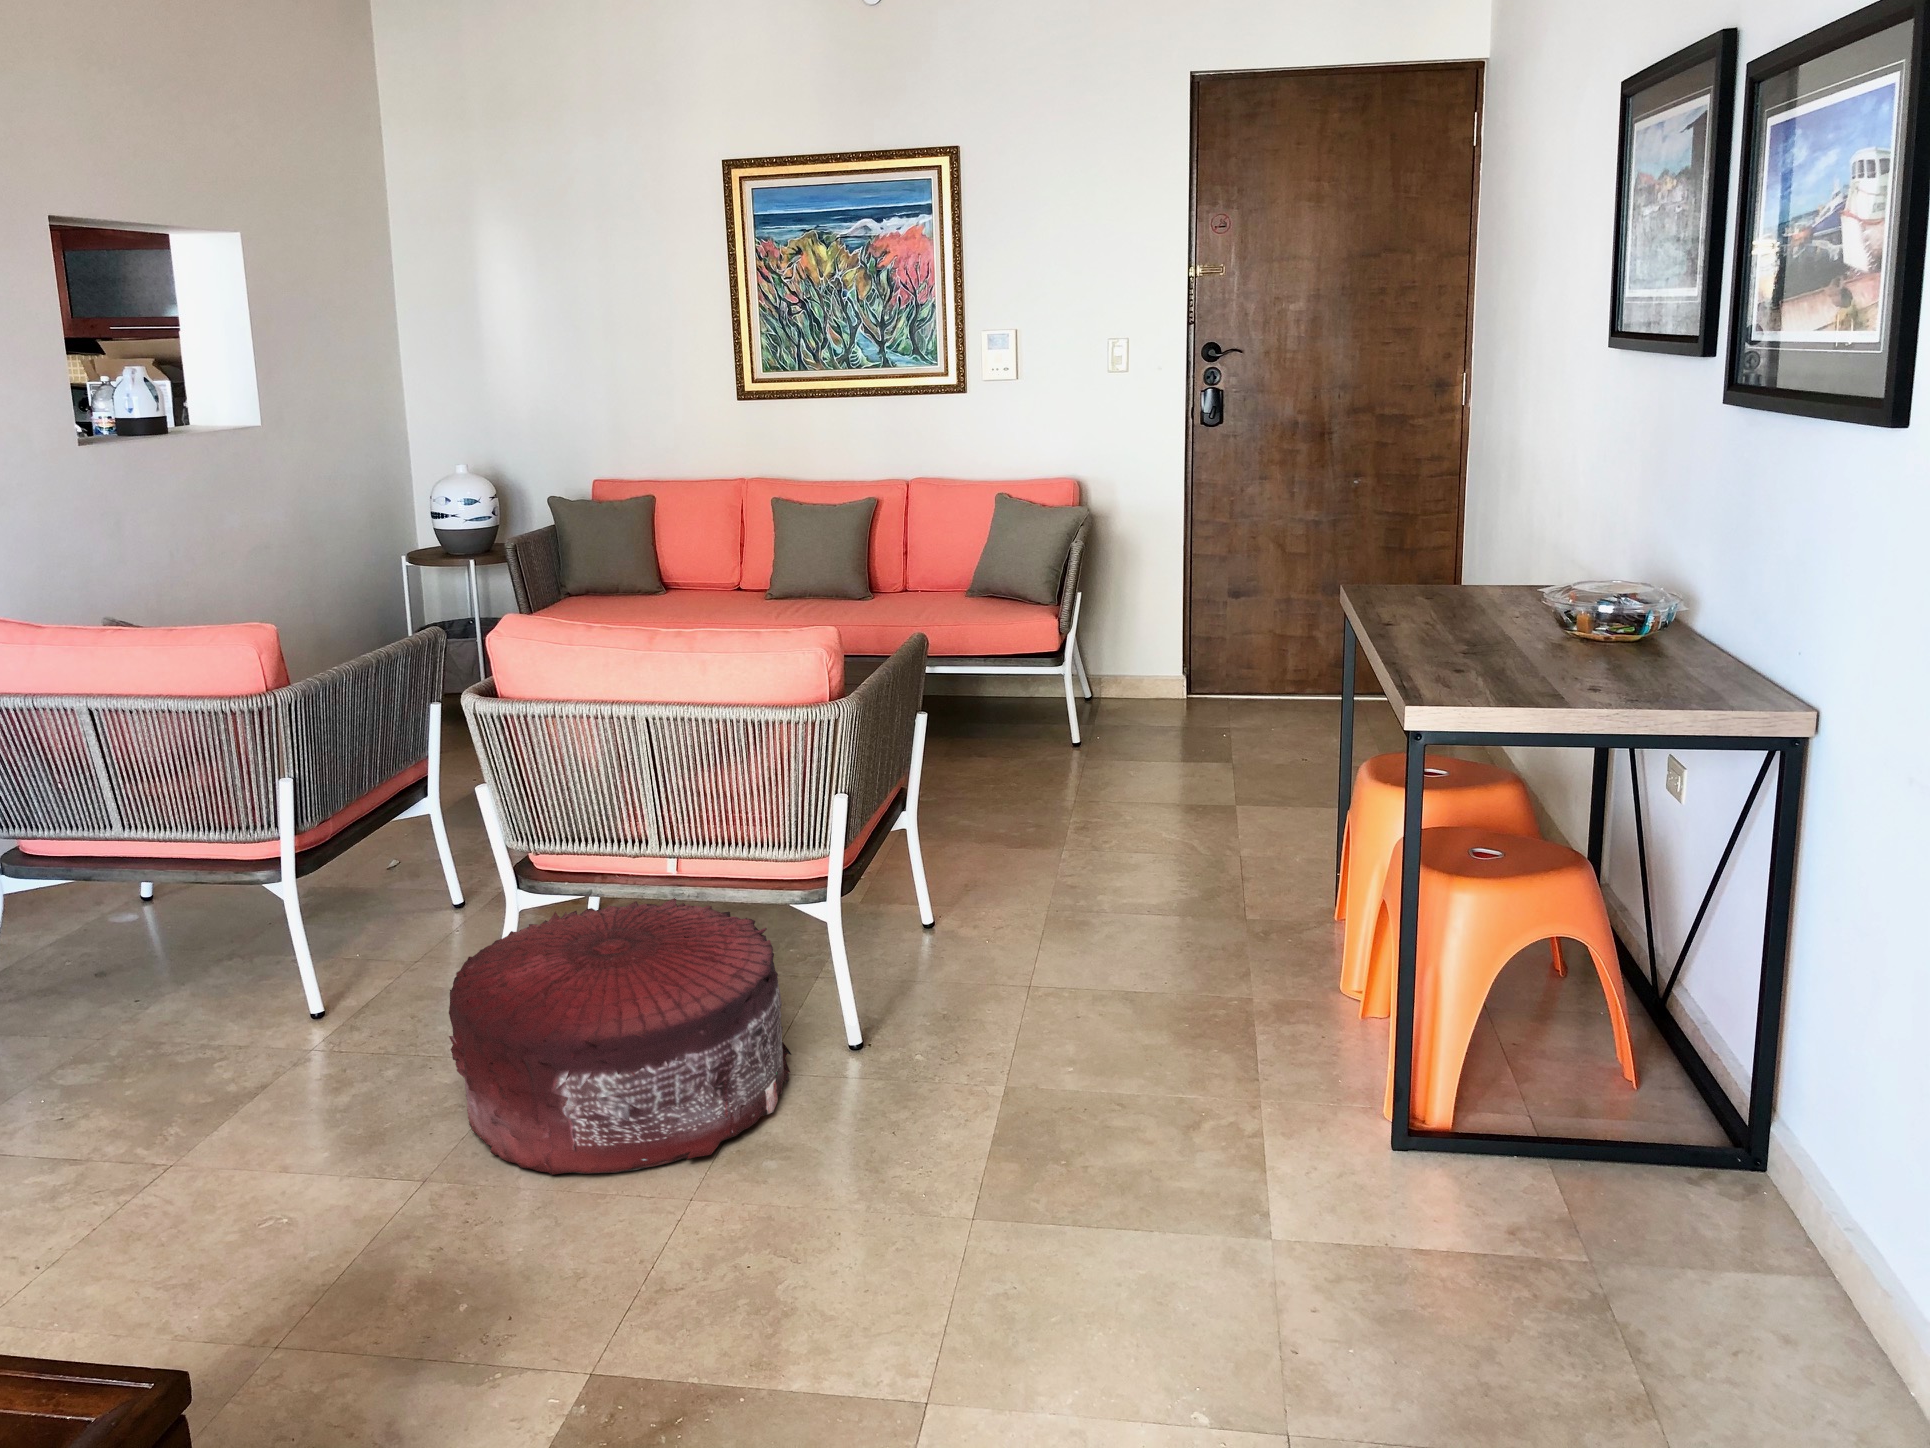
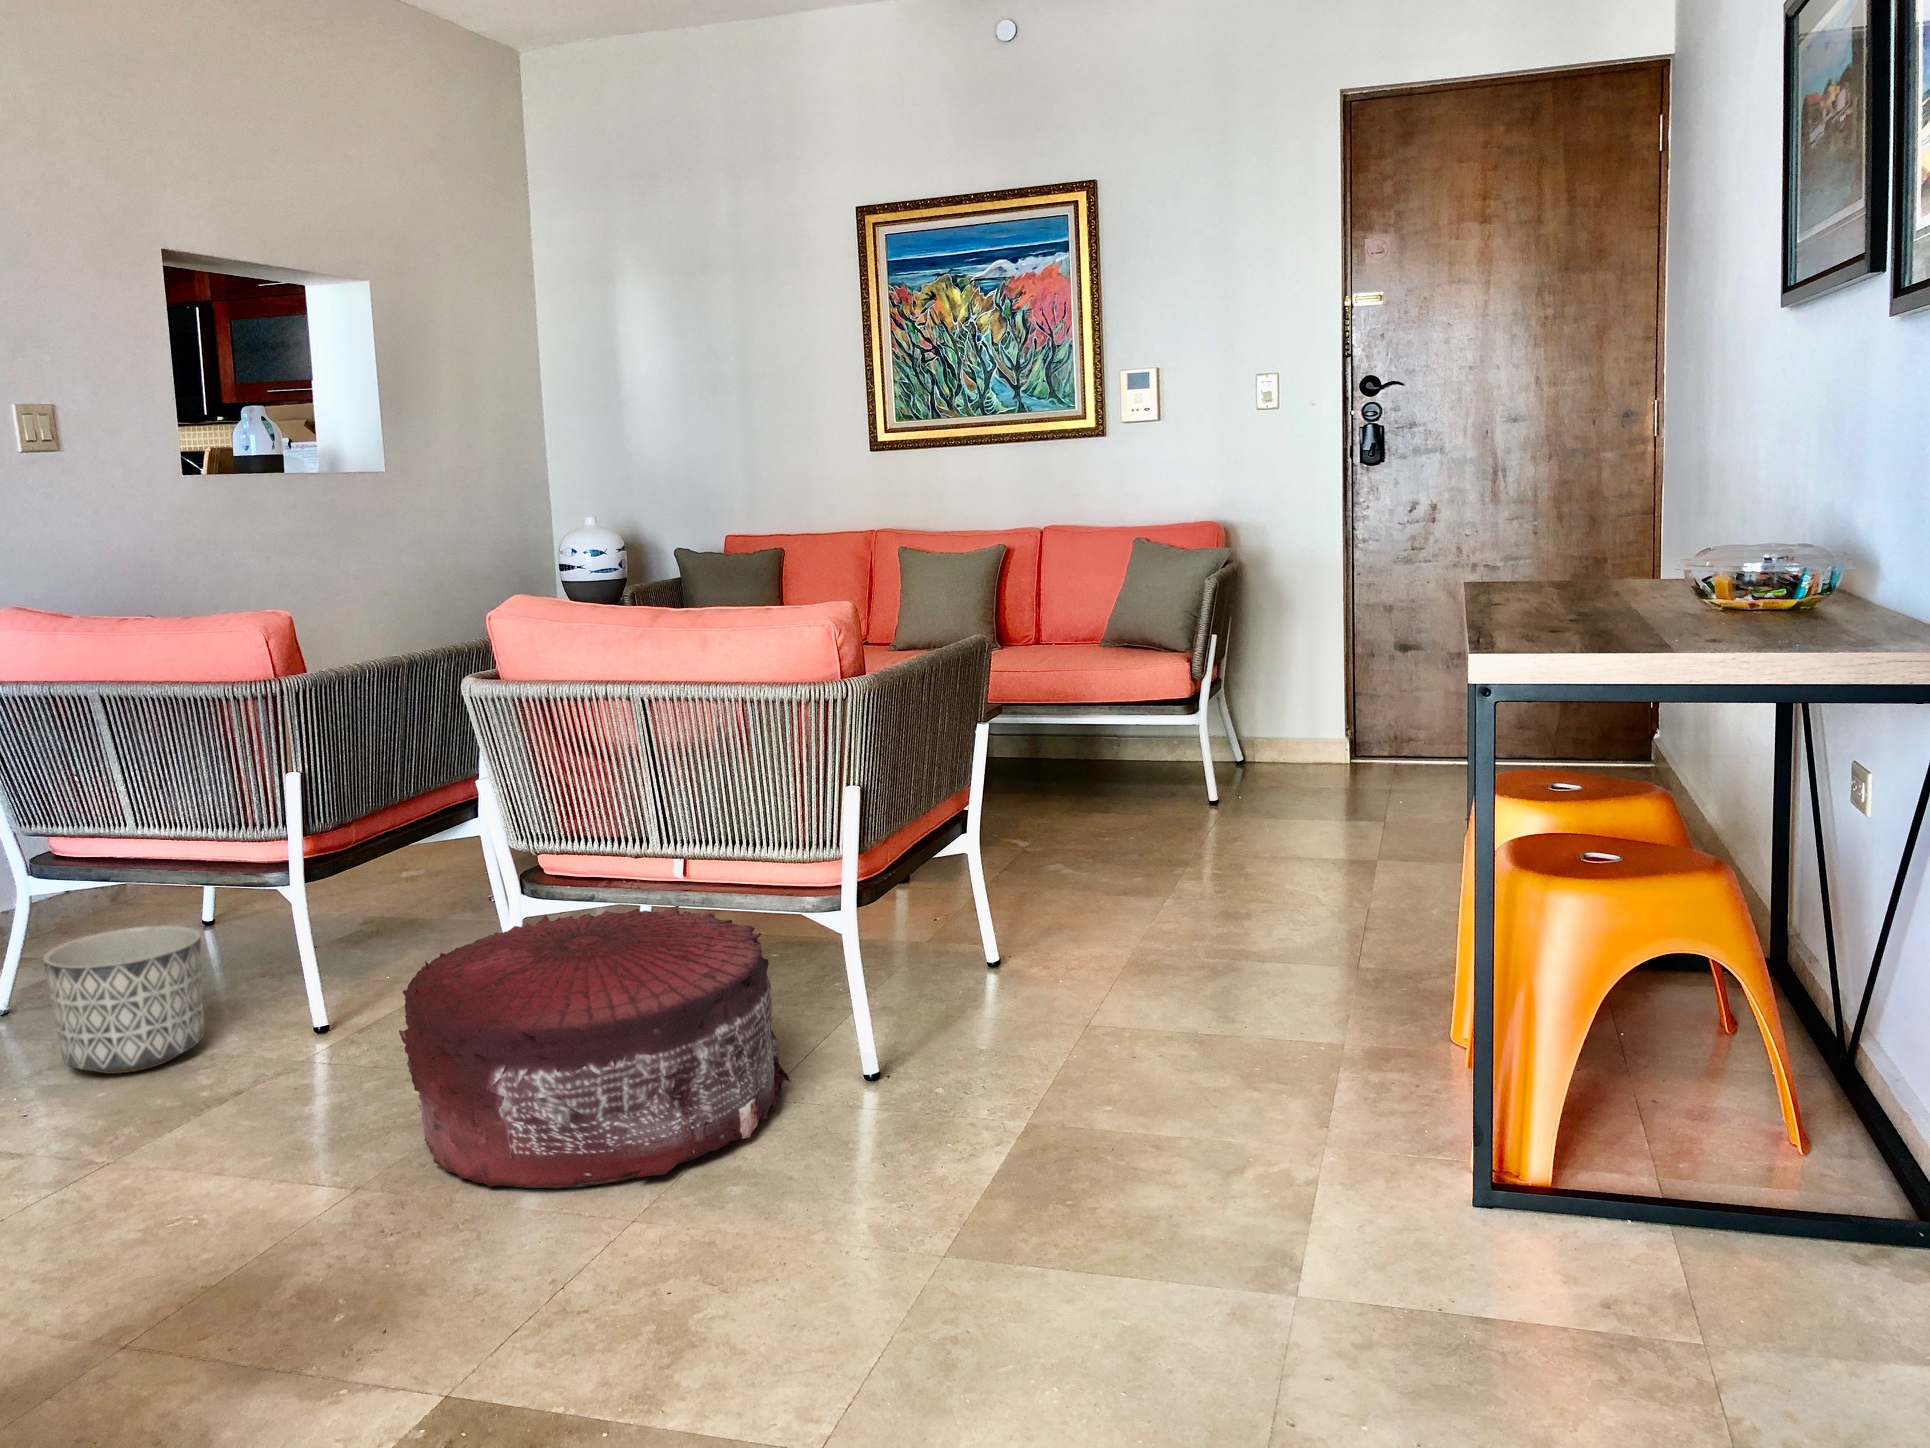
planter: none [49,925,206,1072] -> present [43,925,204,1074]

